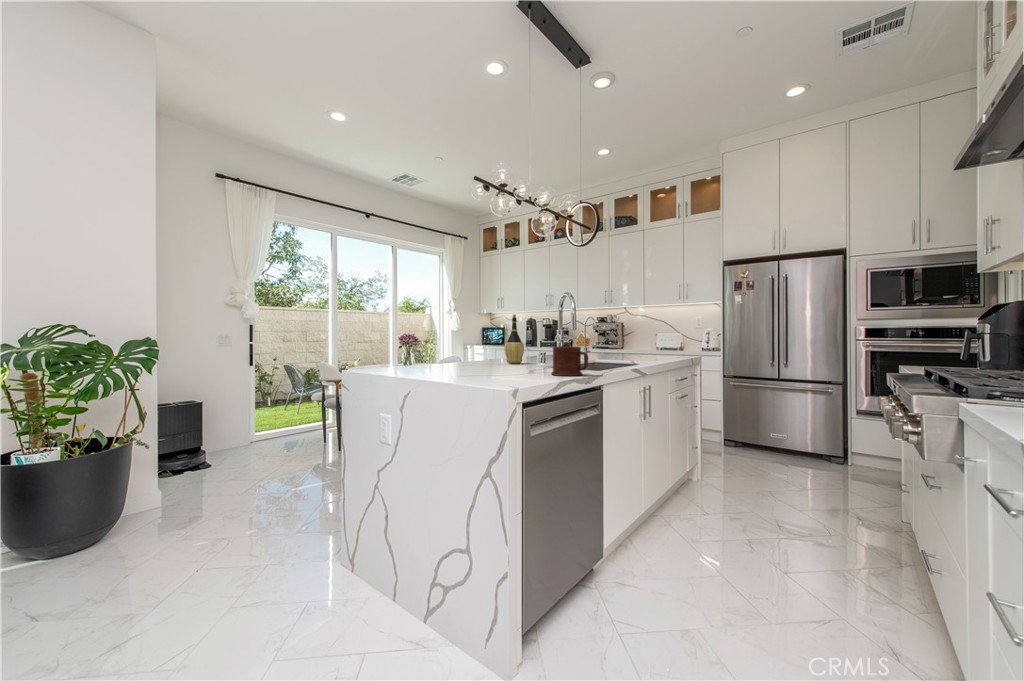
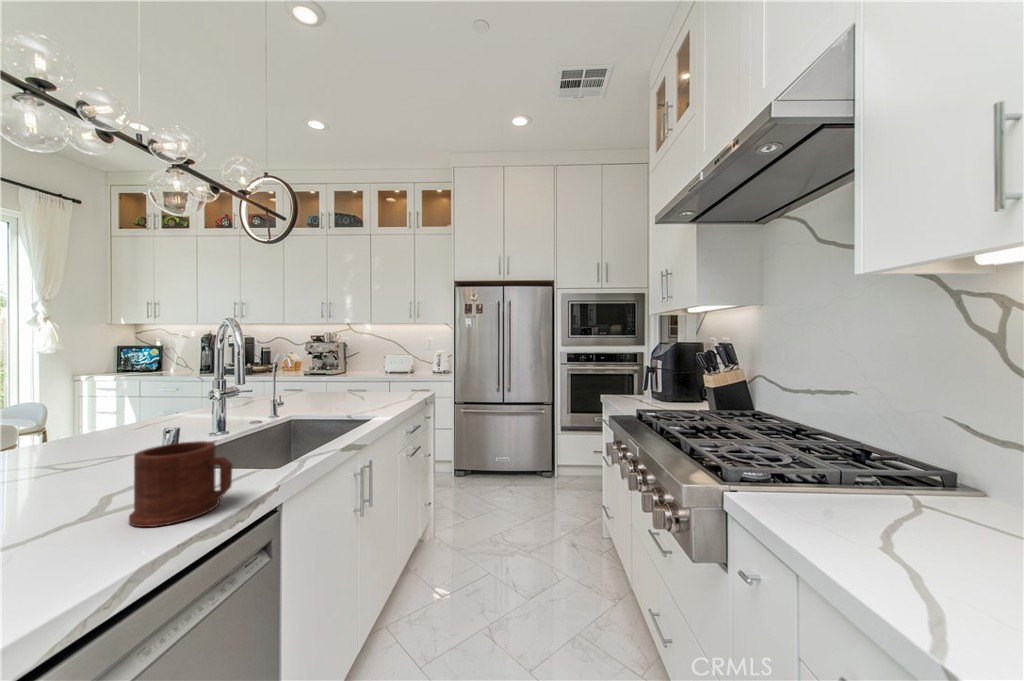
wine bottle: present [504,314,524,364] -> none [65,352,123,454]

